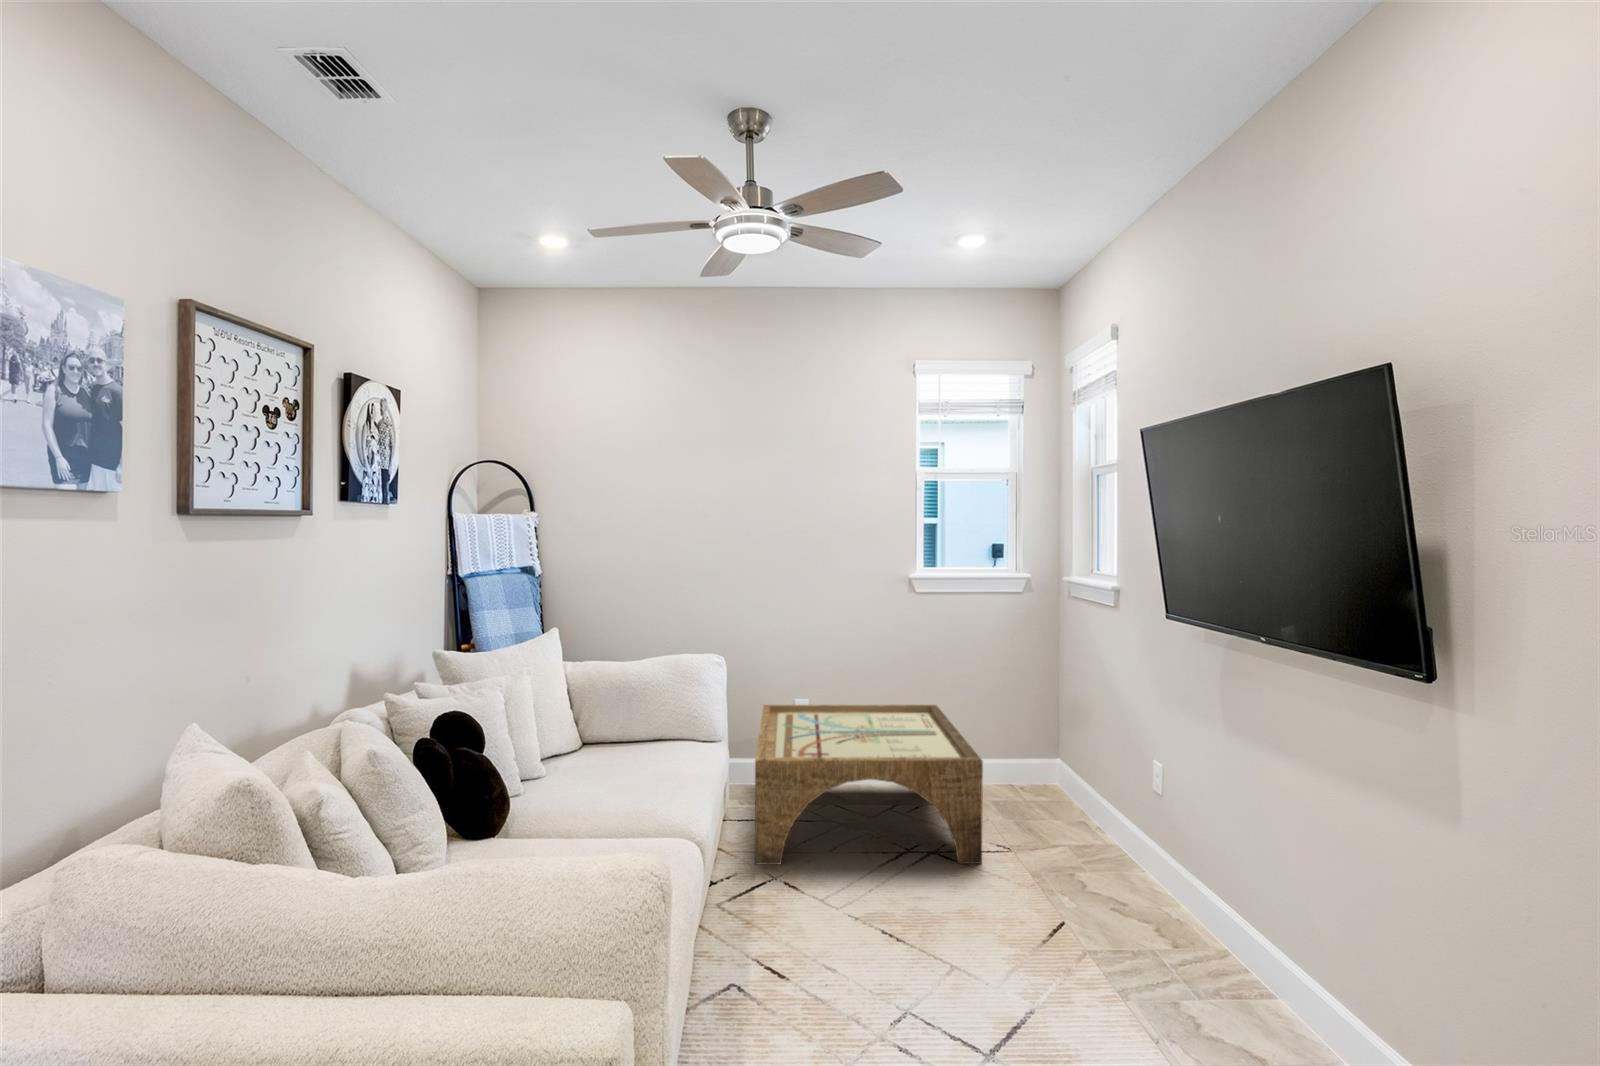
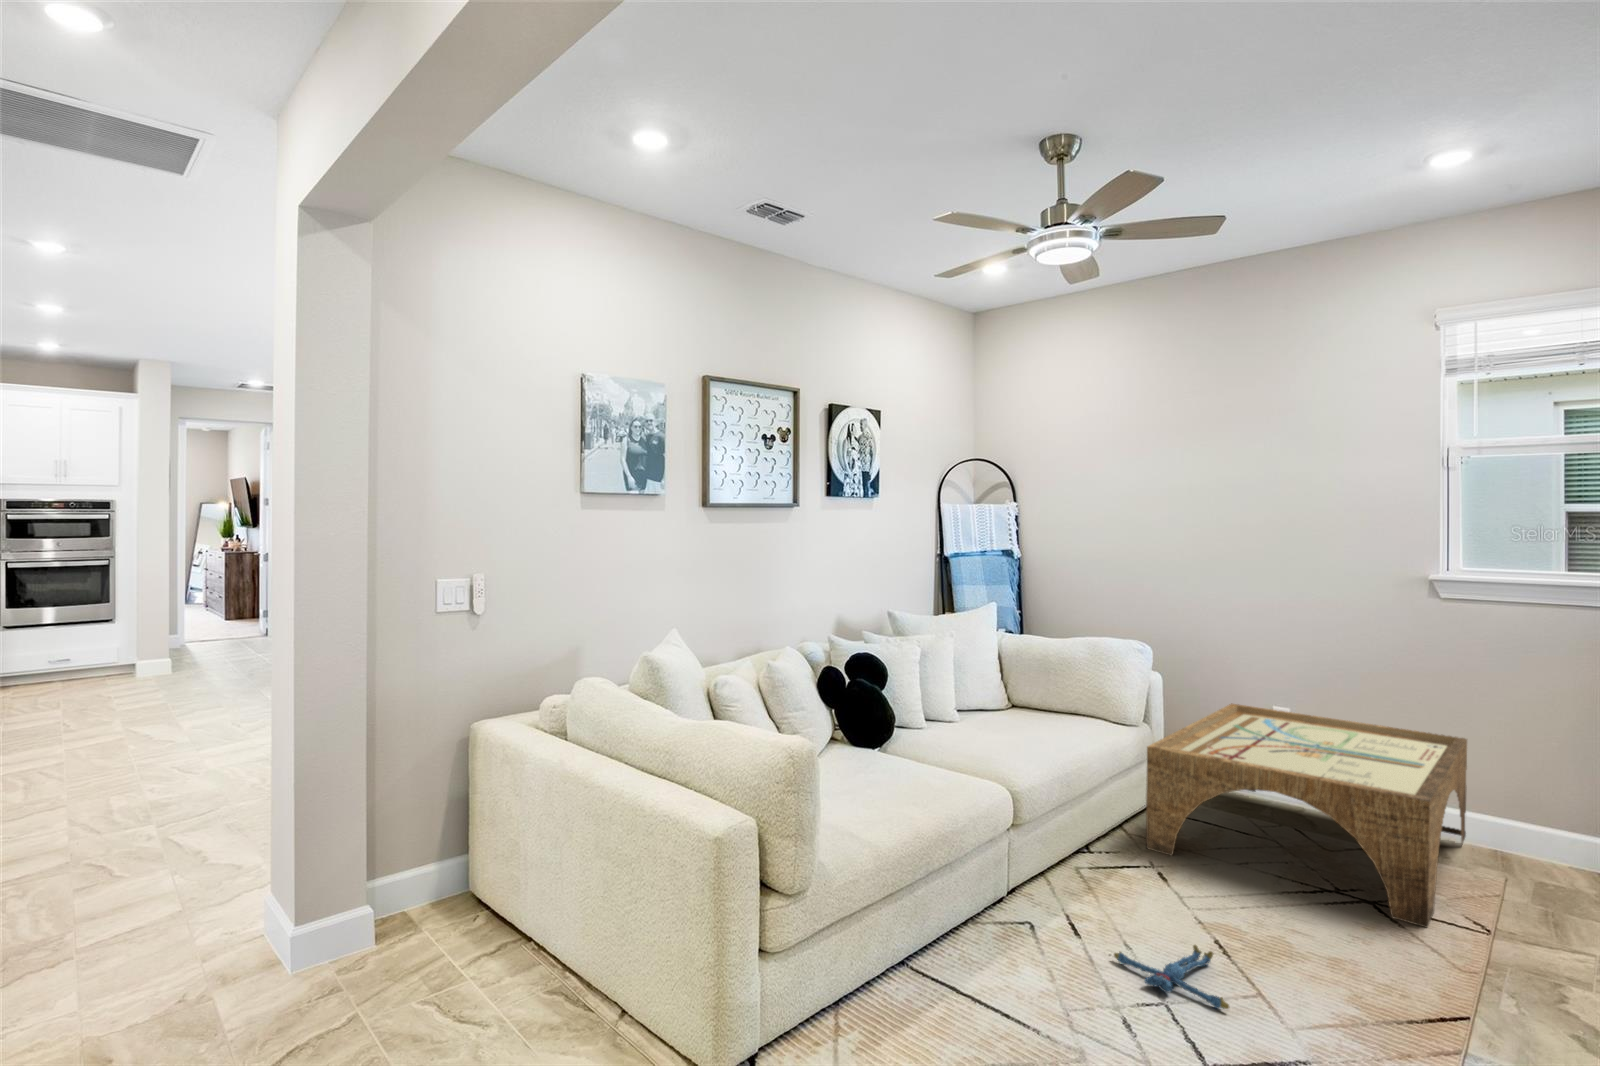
plush toy: none [833,943,951,1000] -> present [1114,945,1229,1009]

